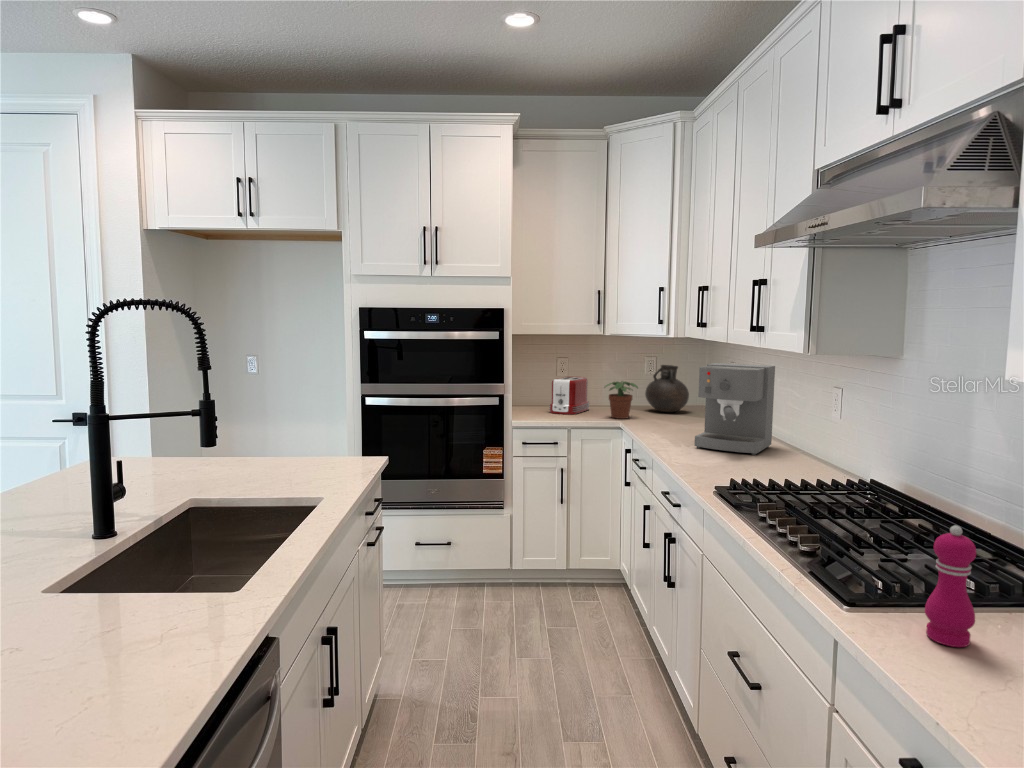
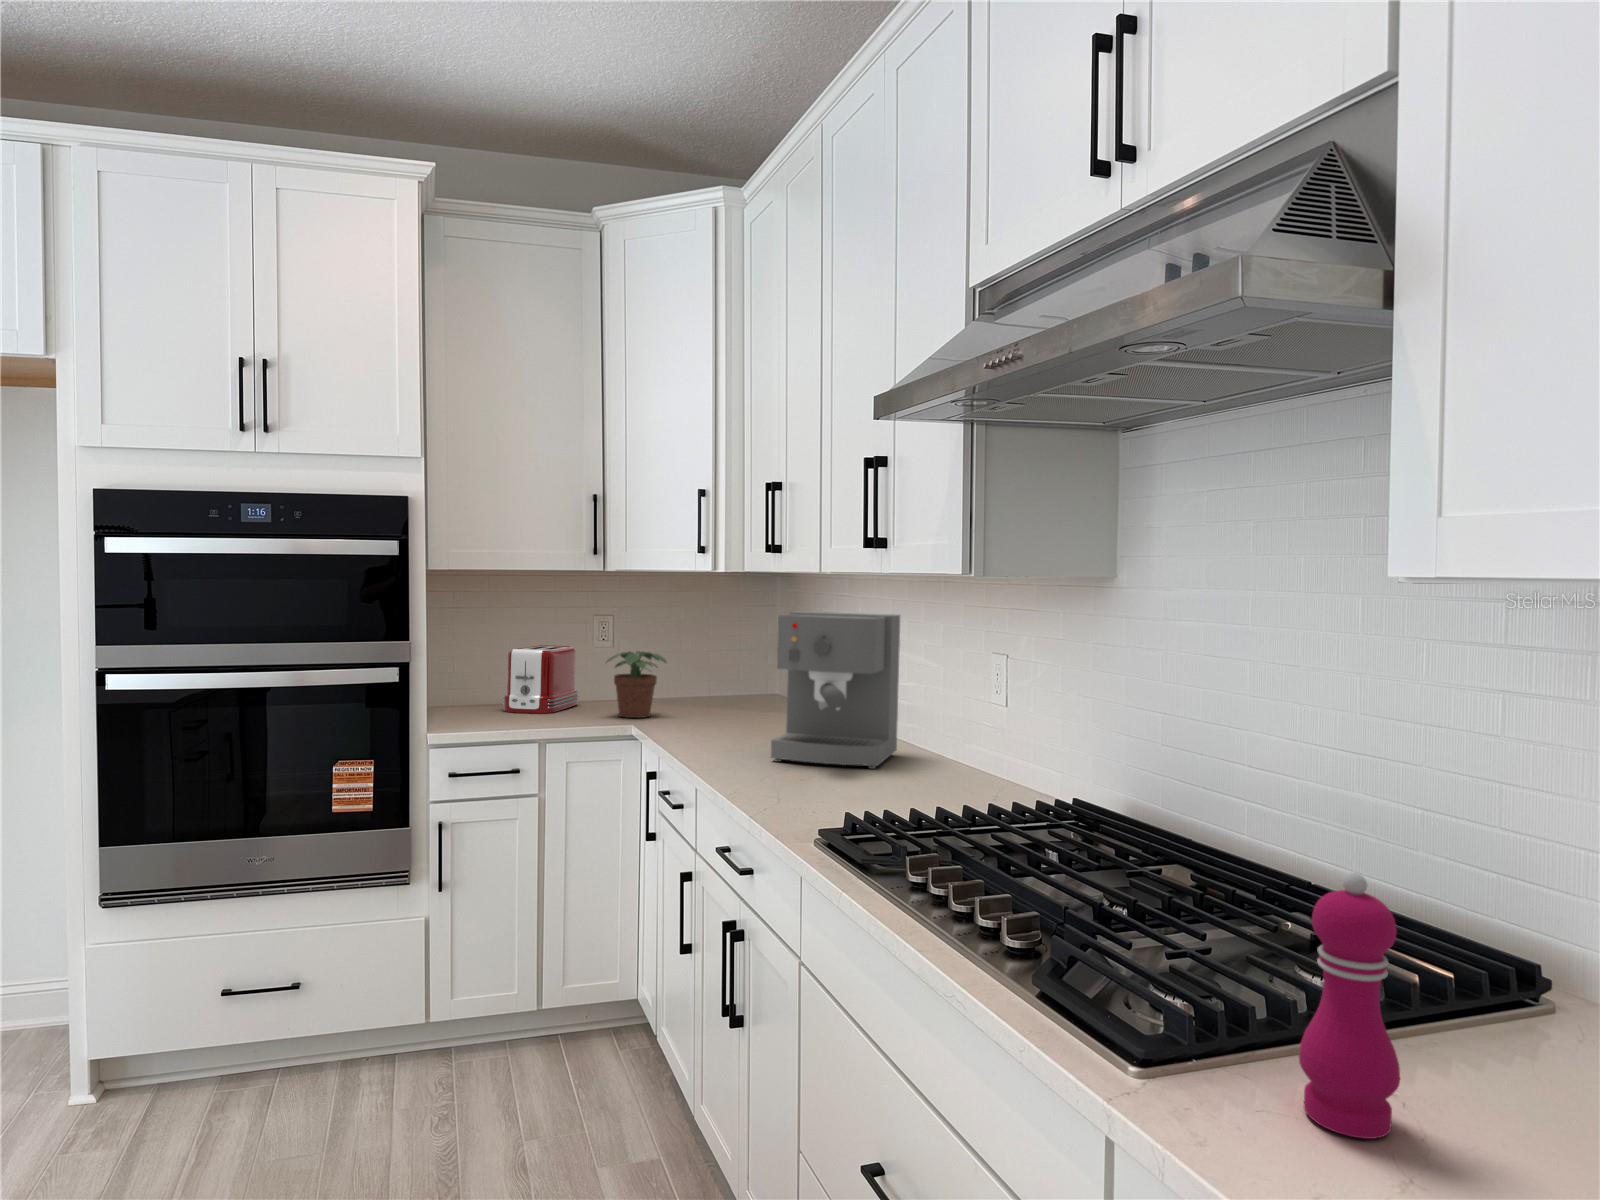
vase: present [645,365,689,412] -> none [678,624,751,706]

